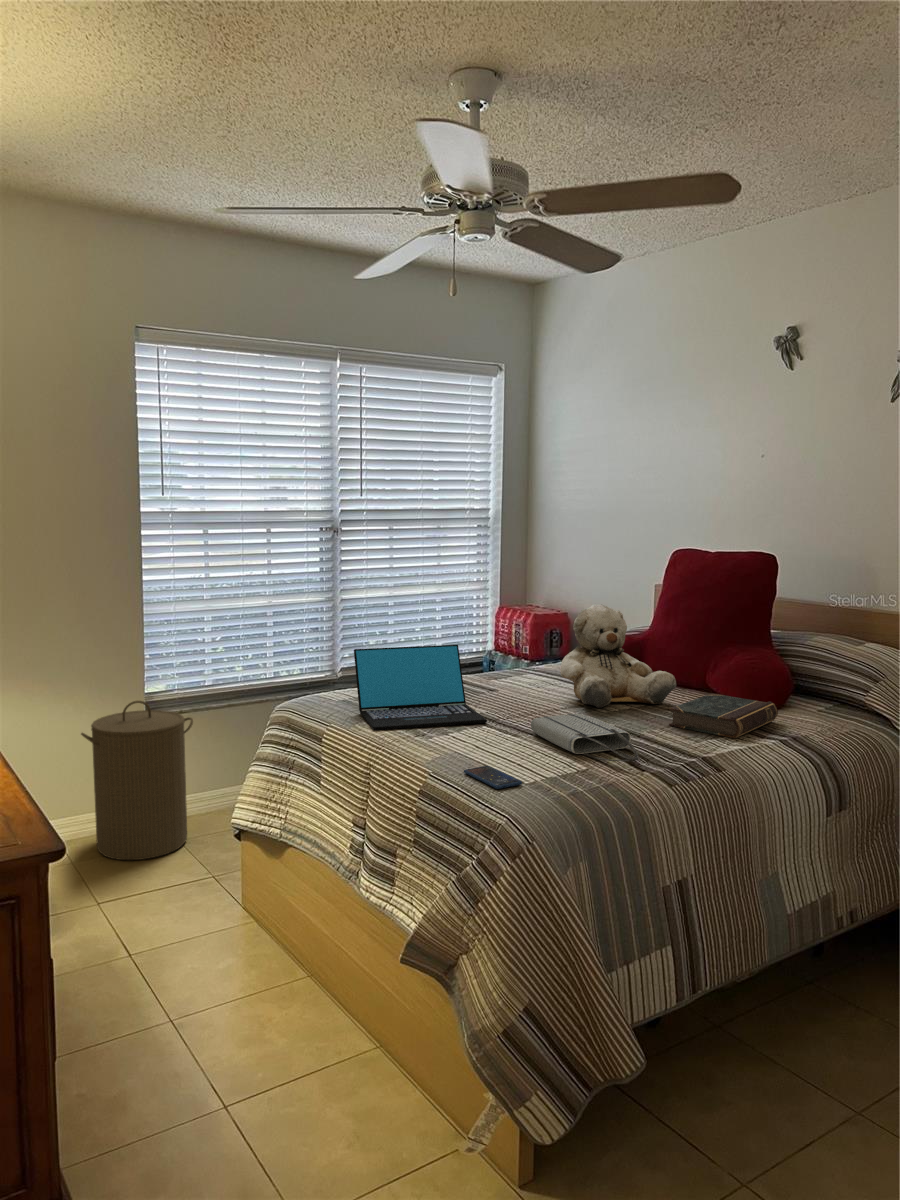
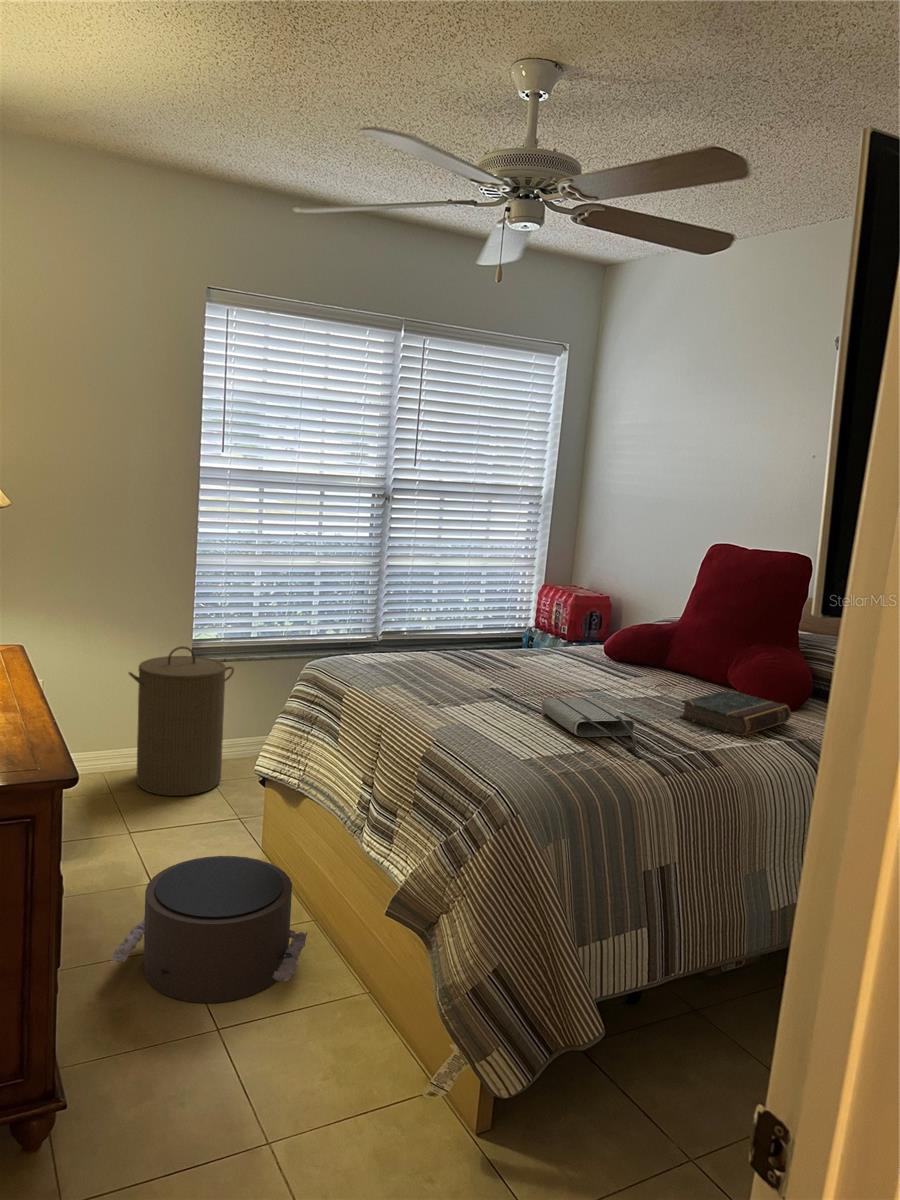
teddy bear: present [560,604,676,708] -> none [583,592,696,696]
laptop: present [354,645,487,731] -> none [382,616,501,698]
smartphone: present [464,766,522,789] -> none [465,739,518,762]
pouf: none [97,917,306,1082] -> present [111,856,307,1003]

